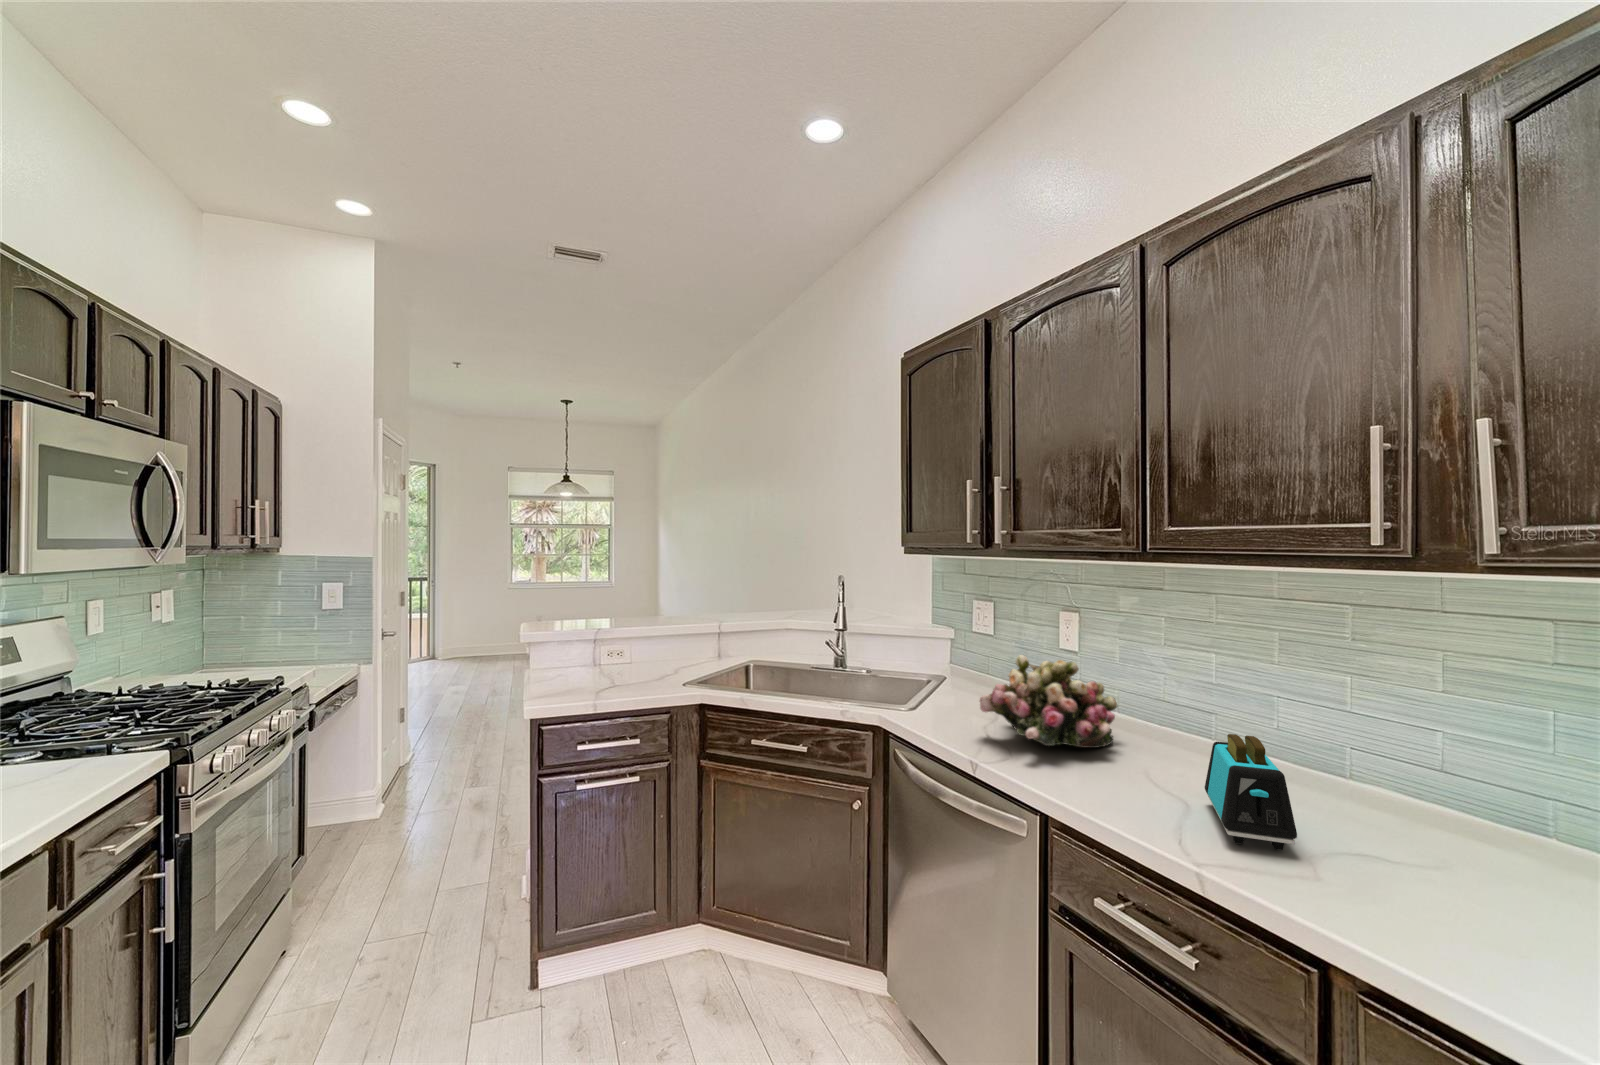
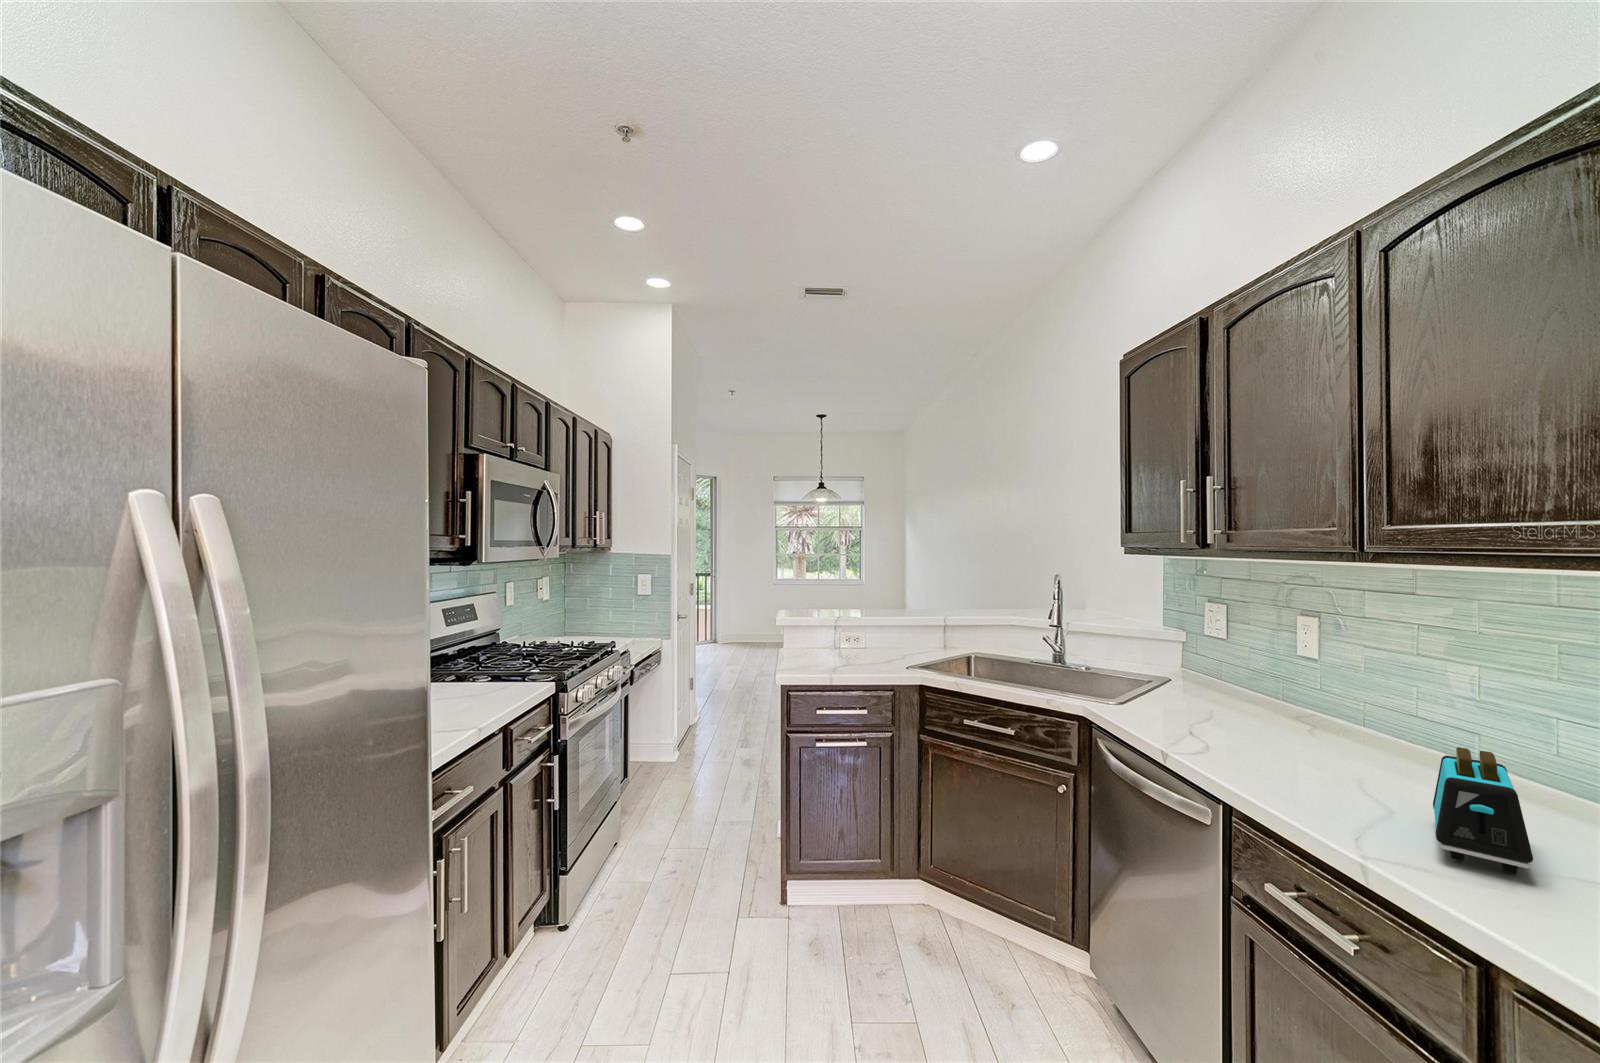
flower arrangement: present [980,655,1117,748] -> none [1181,656,1347,757]

